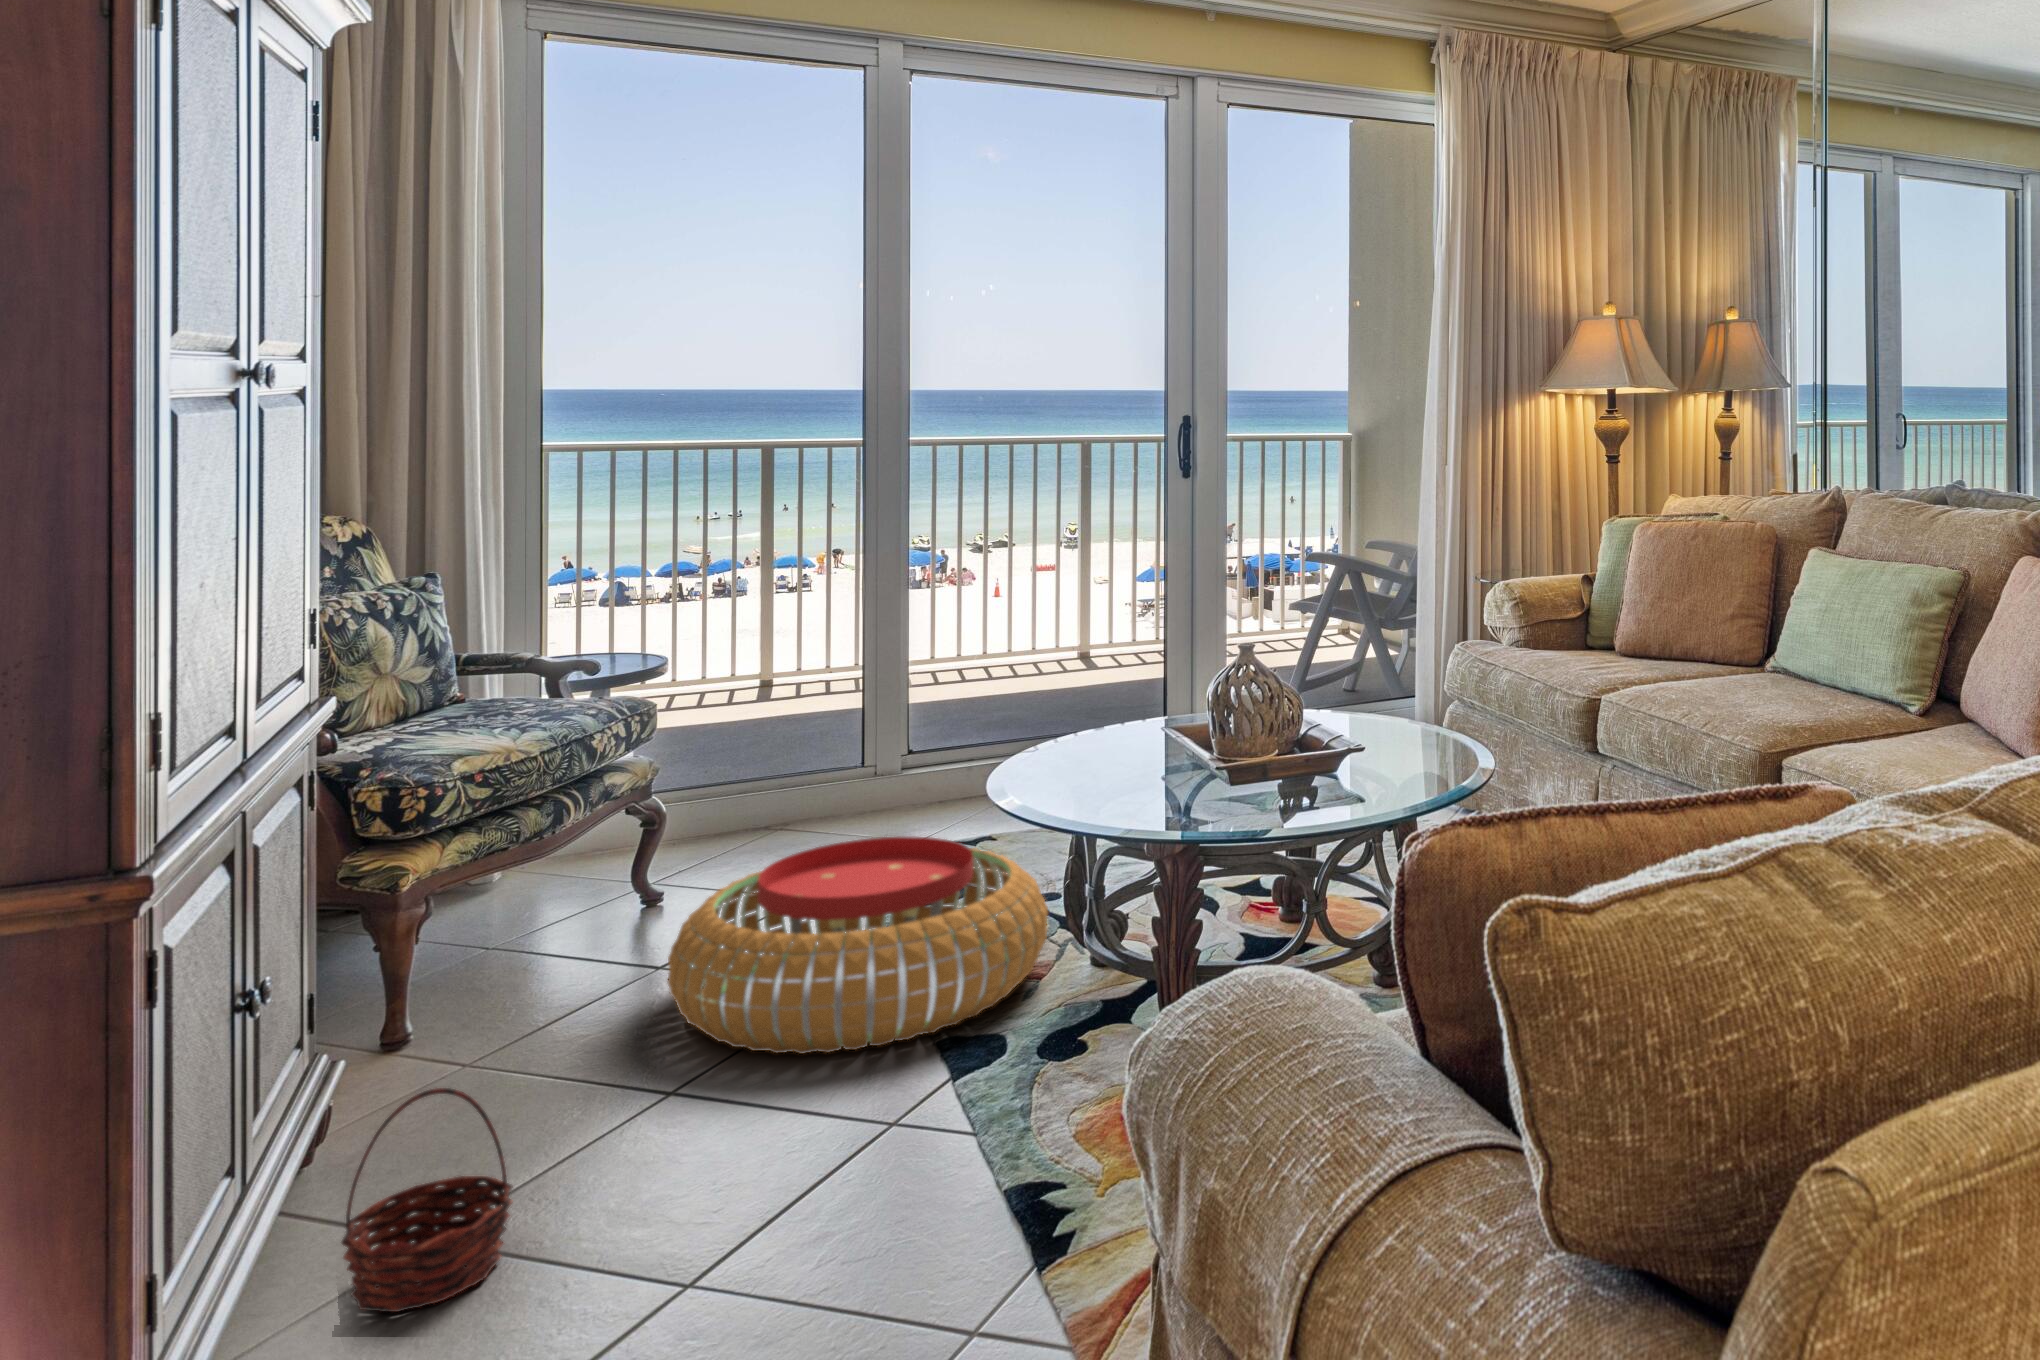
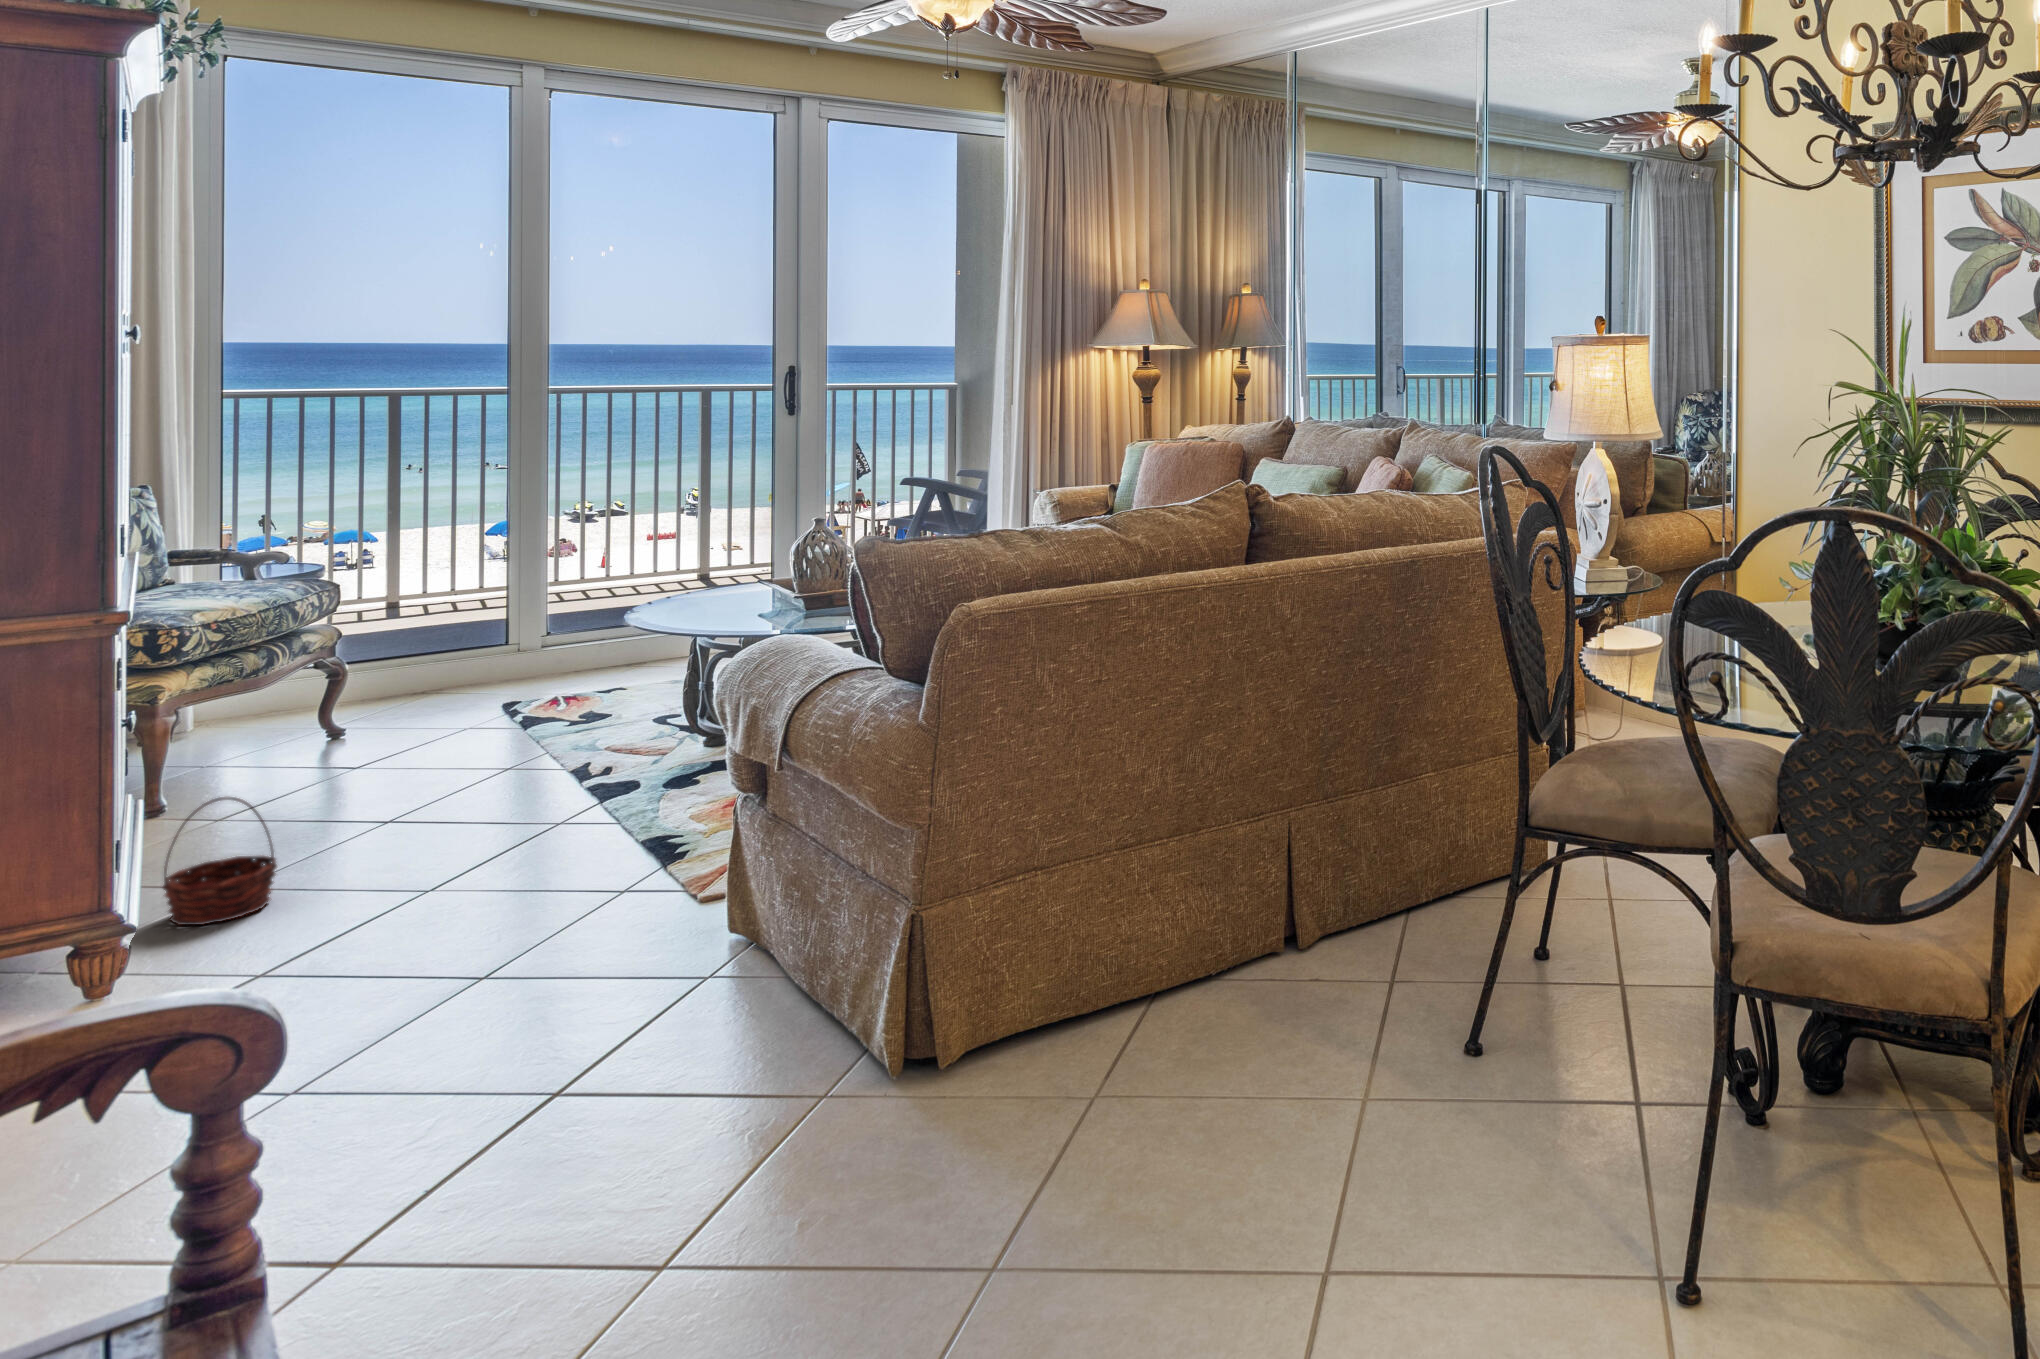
pouf: present [667,837,1048,1054] -> none [364,671,661,806]

